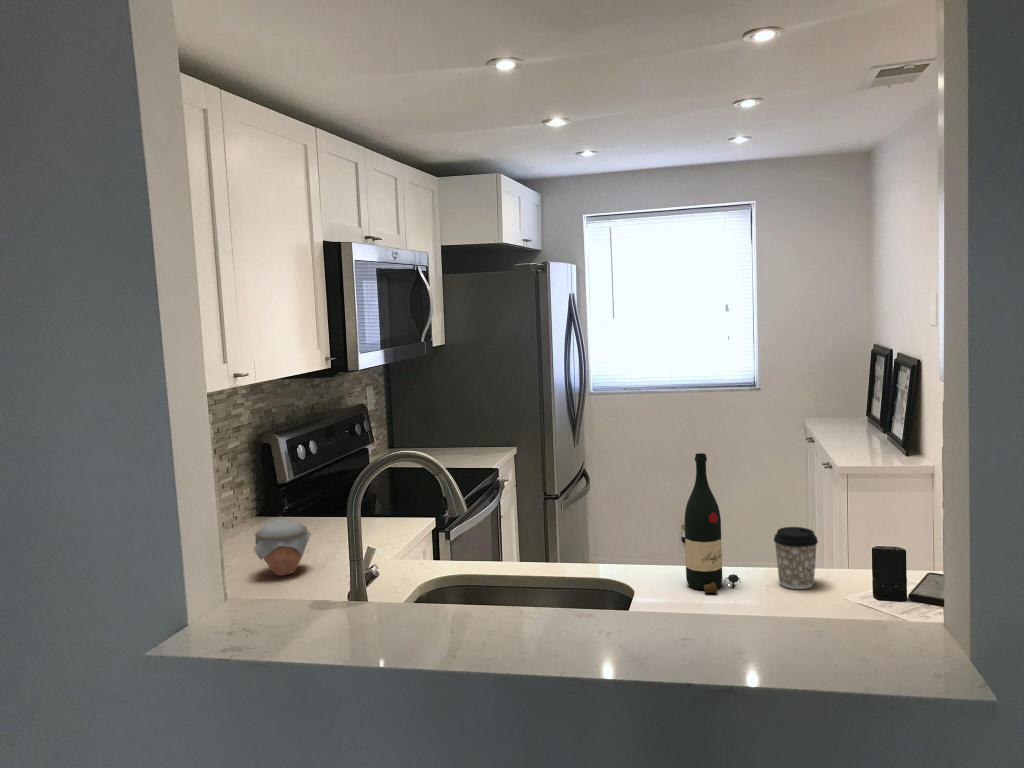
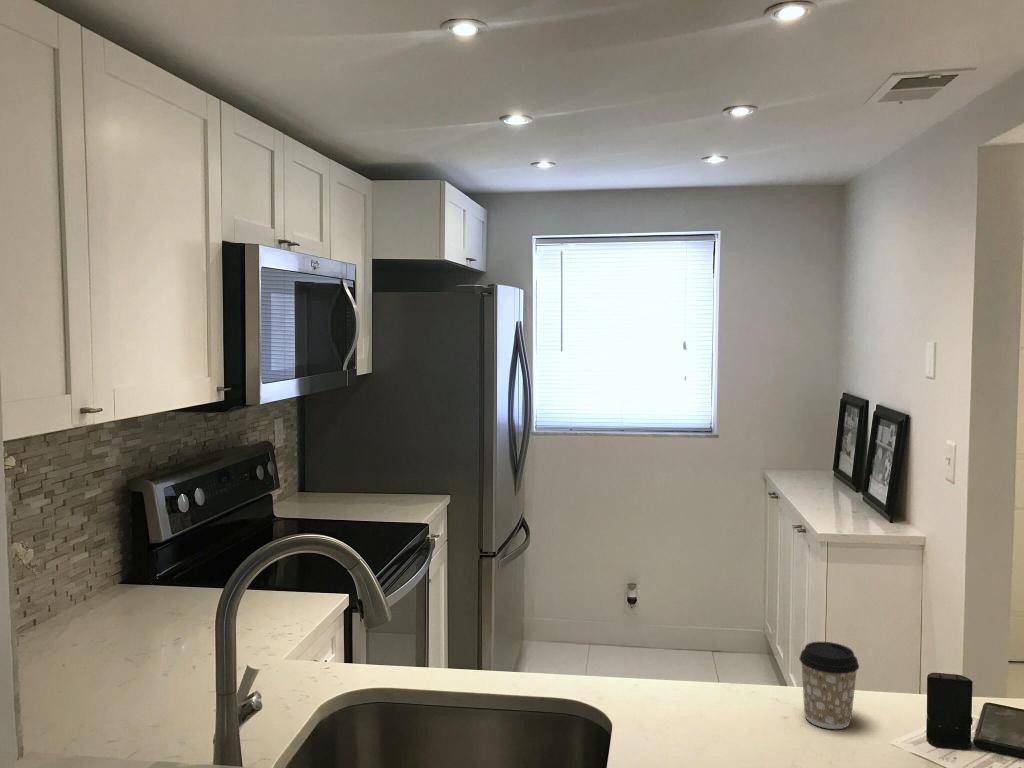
wine bottle: present [685,453,741,593] -> none [683,542,757,734]
jar: present [254,519,311,576] -> none [95,604,180,683]

